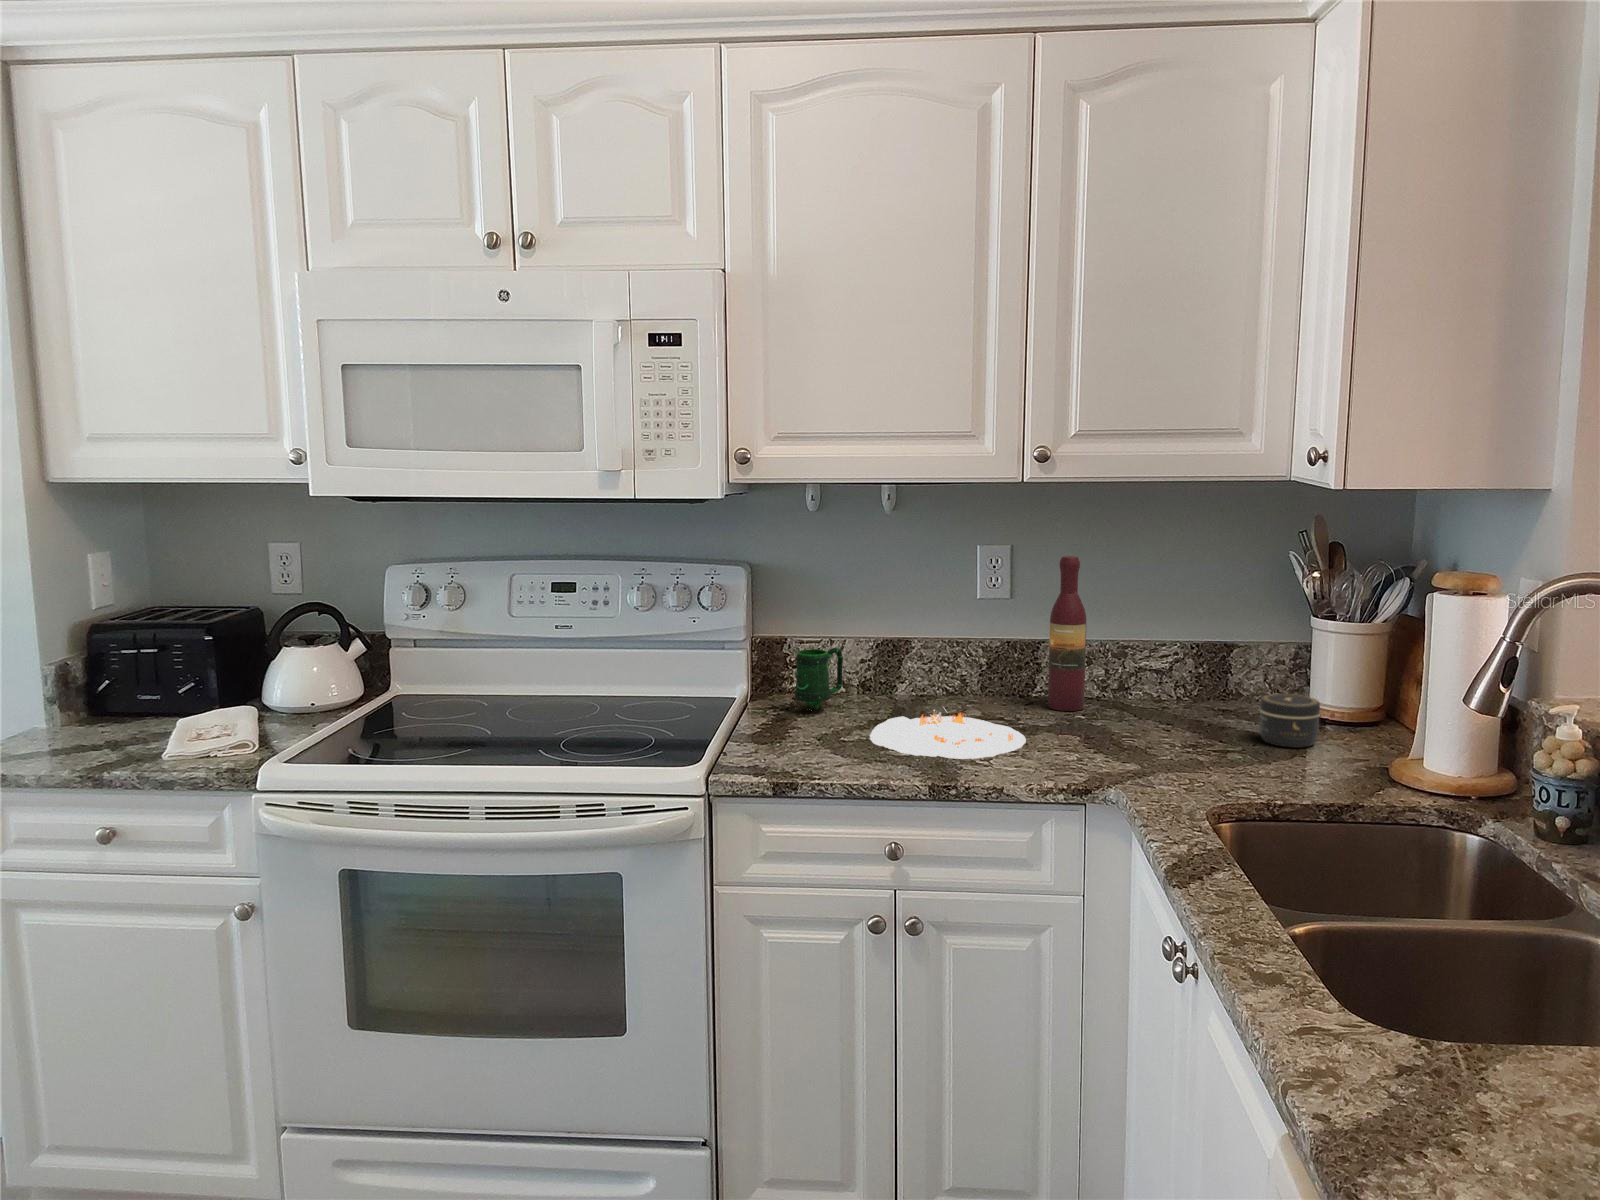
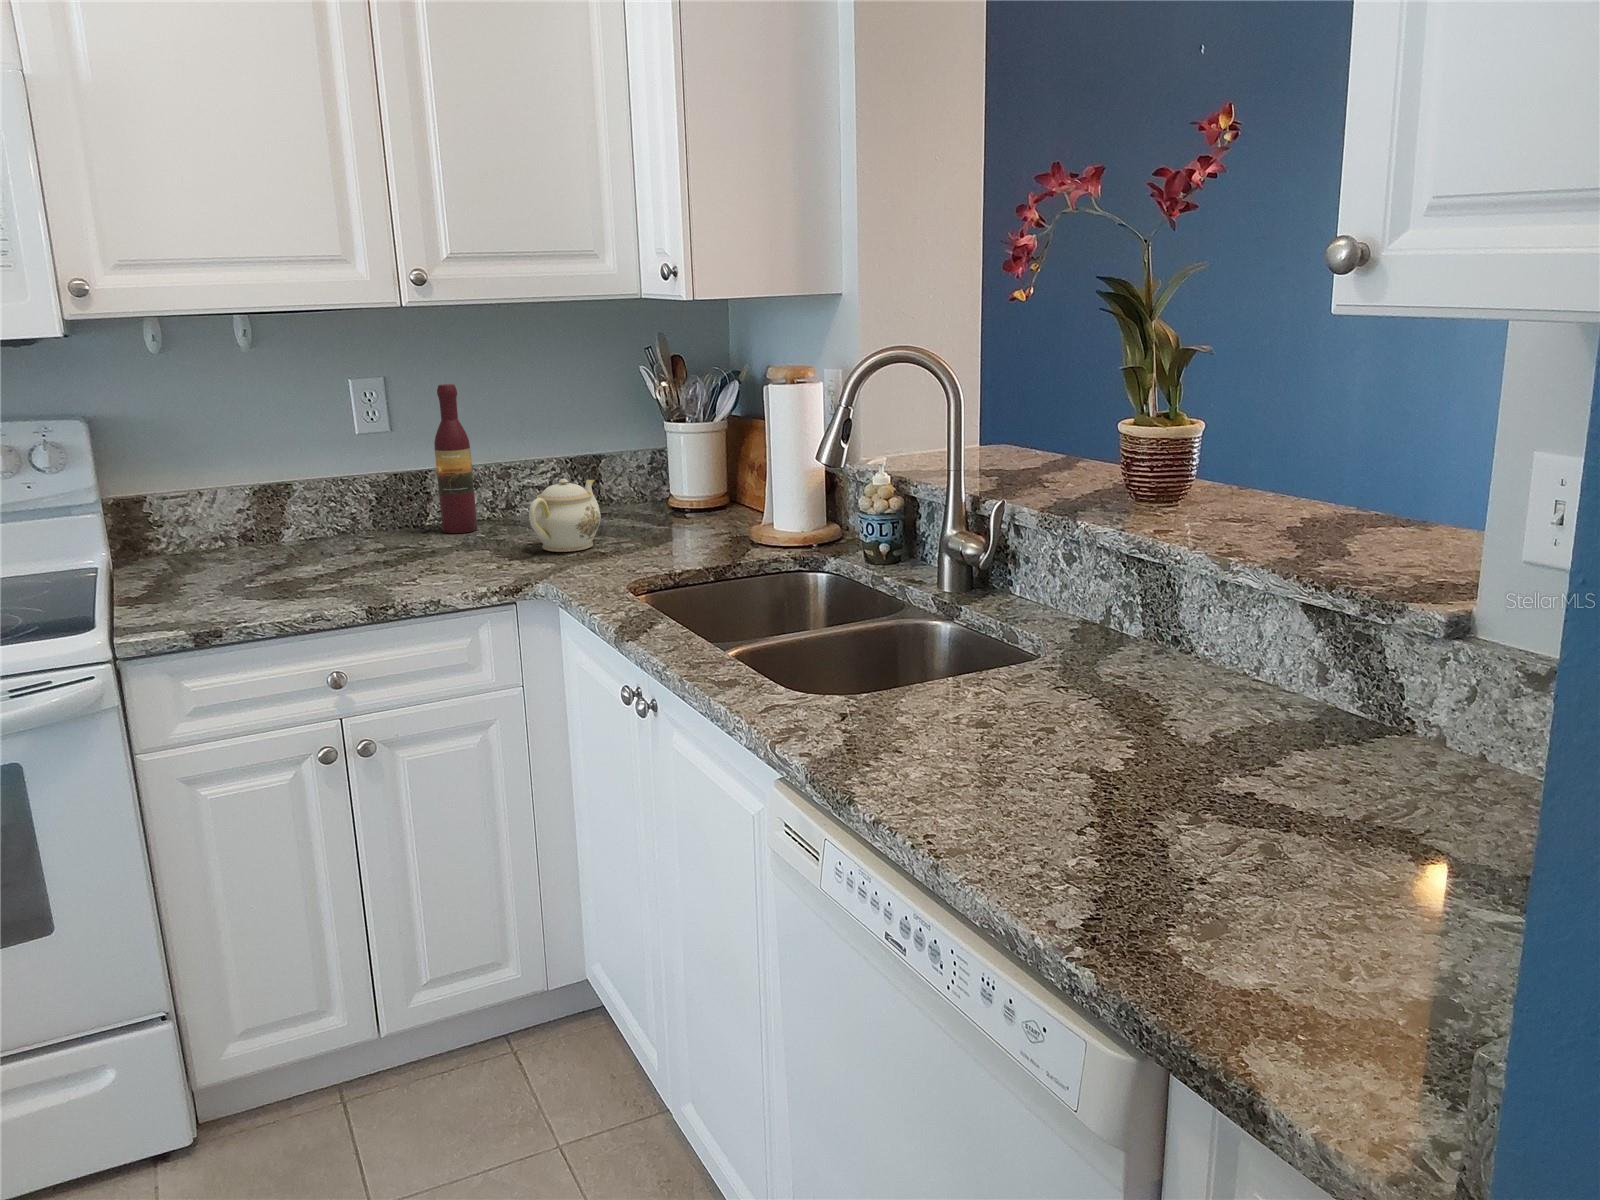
mug: present [795,647,843,709] -> none [171,497,227,570]
teapot: none [1124,672,1211,753] -> present [529,479,601,552]
jar: present [1259,694,1320,748] -> none [638,489,687,534]
plate: present [870,708,1026,759] -> none [277,530,439,587]

